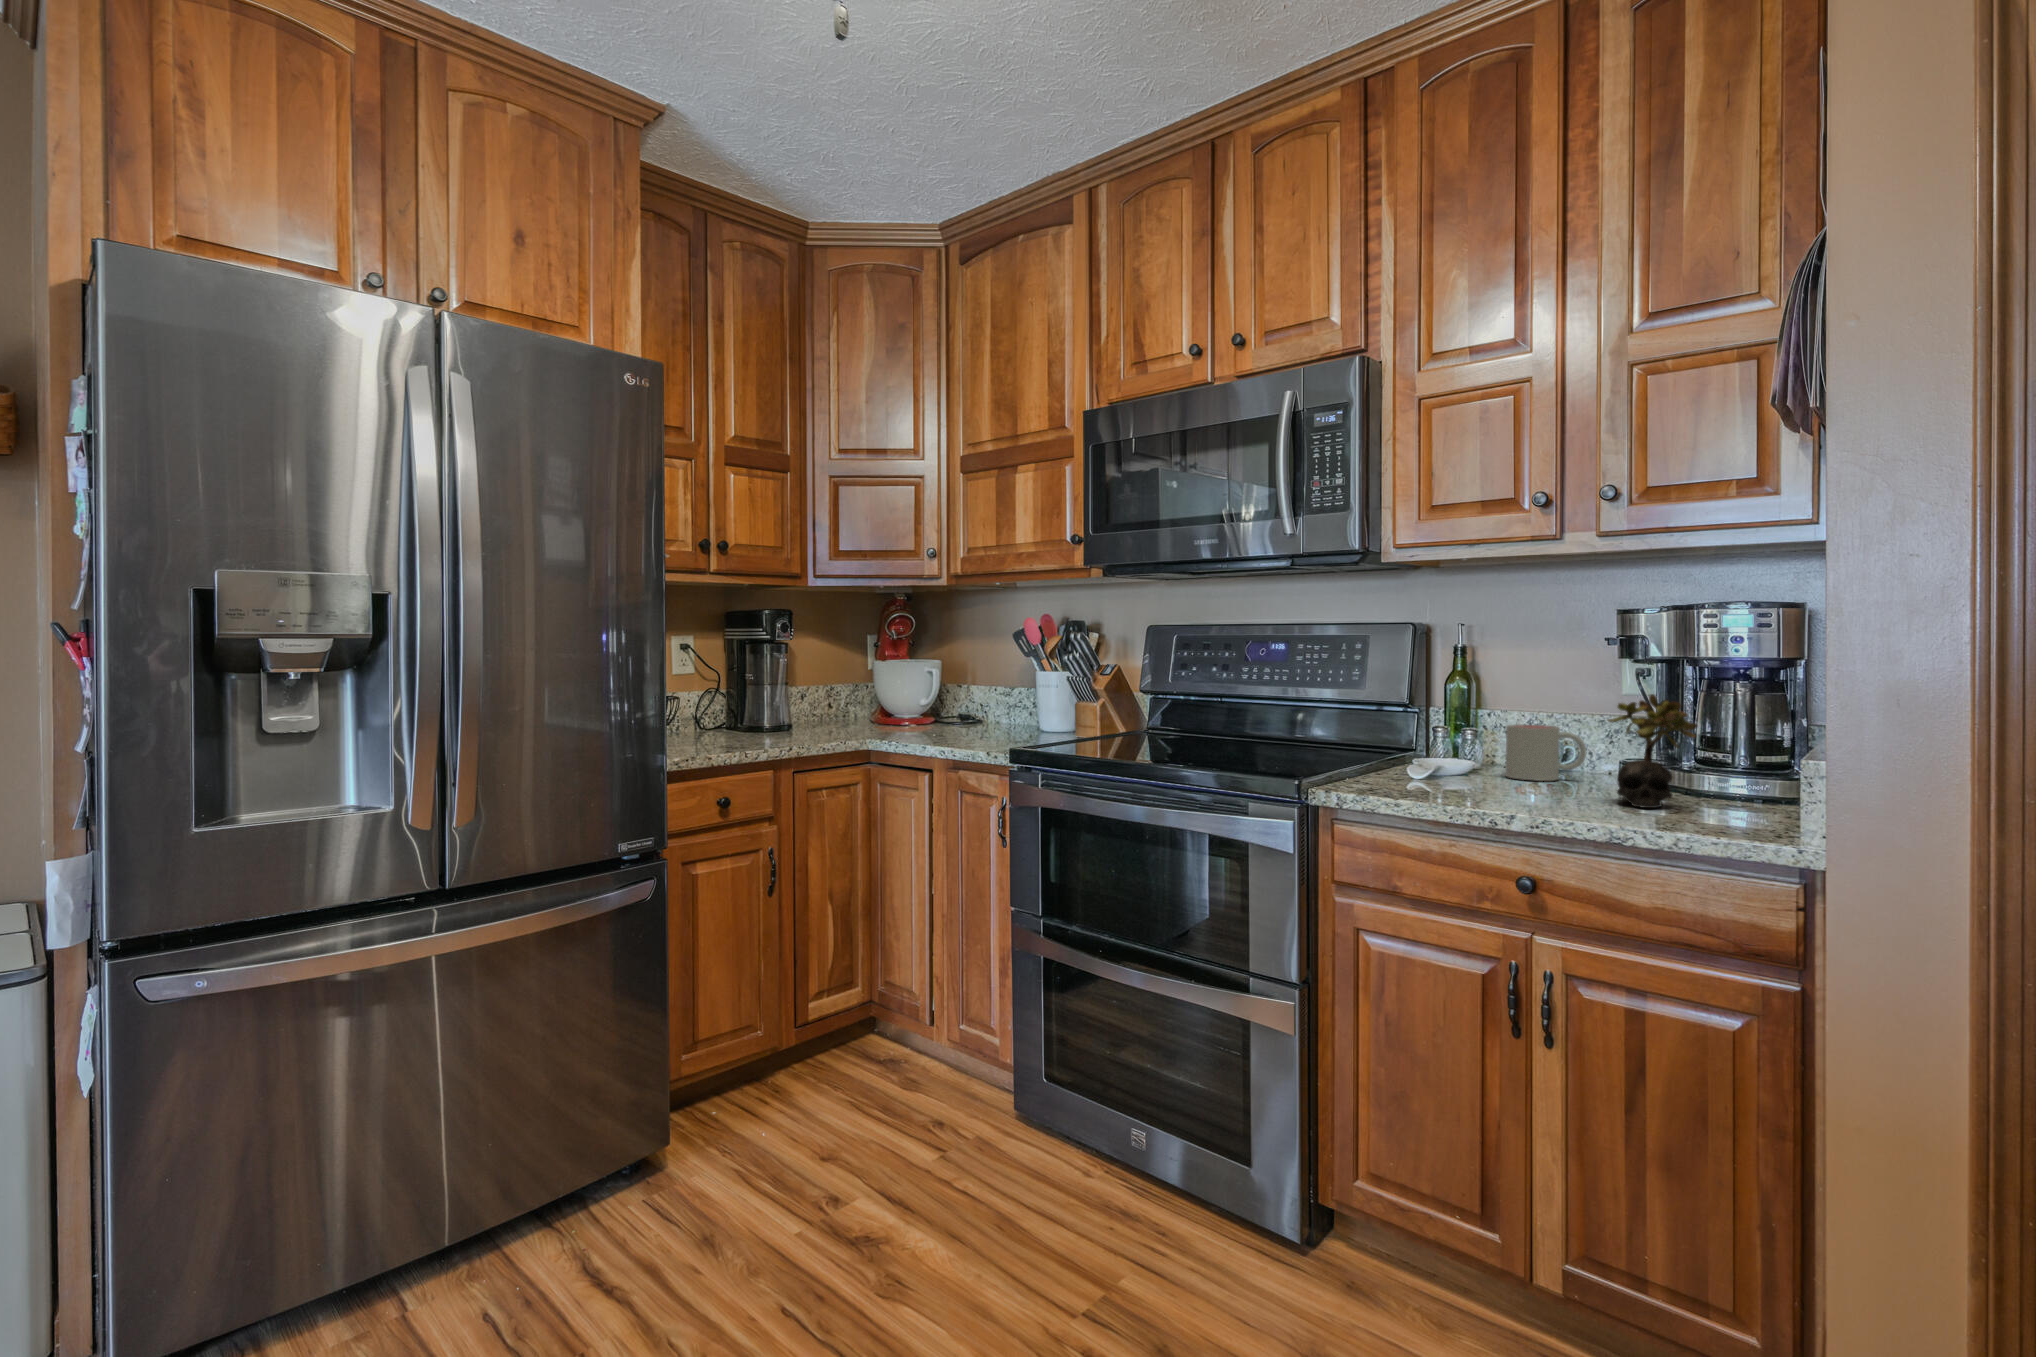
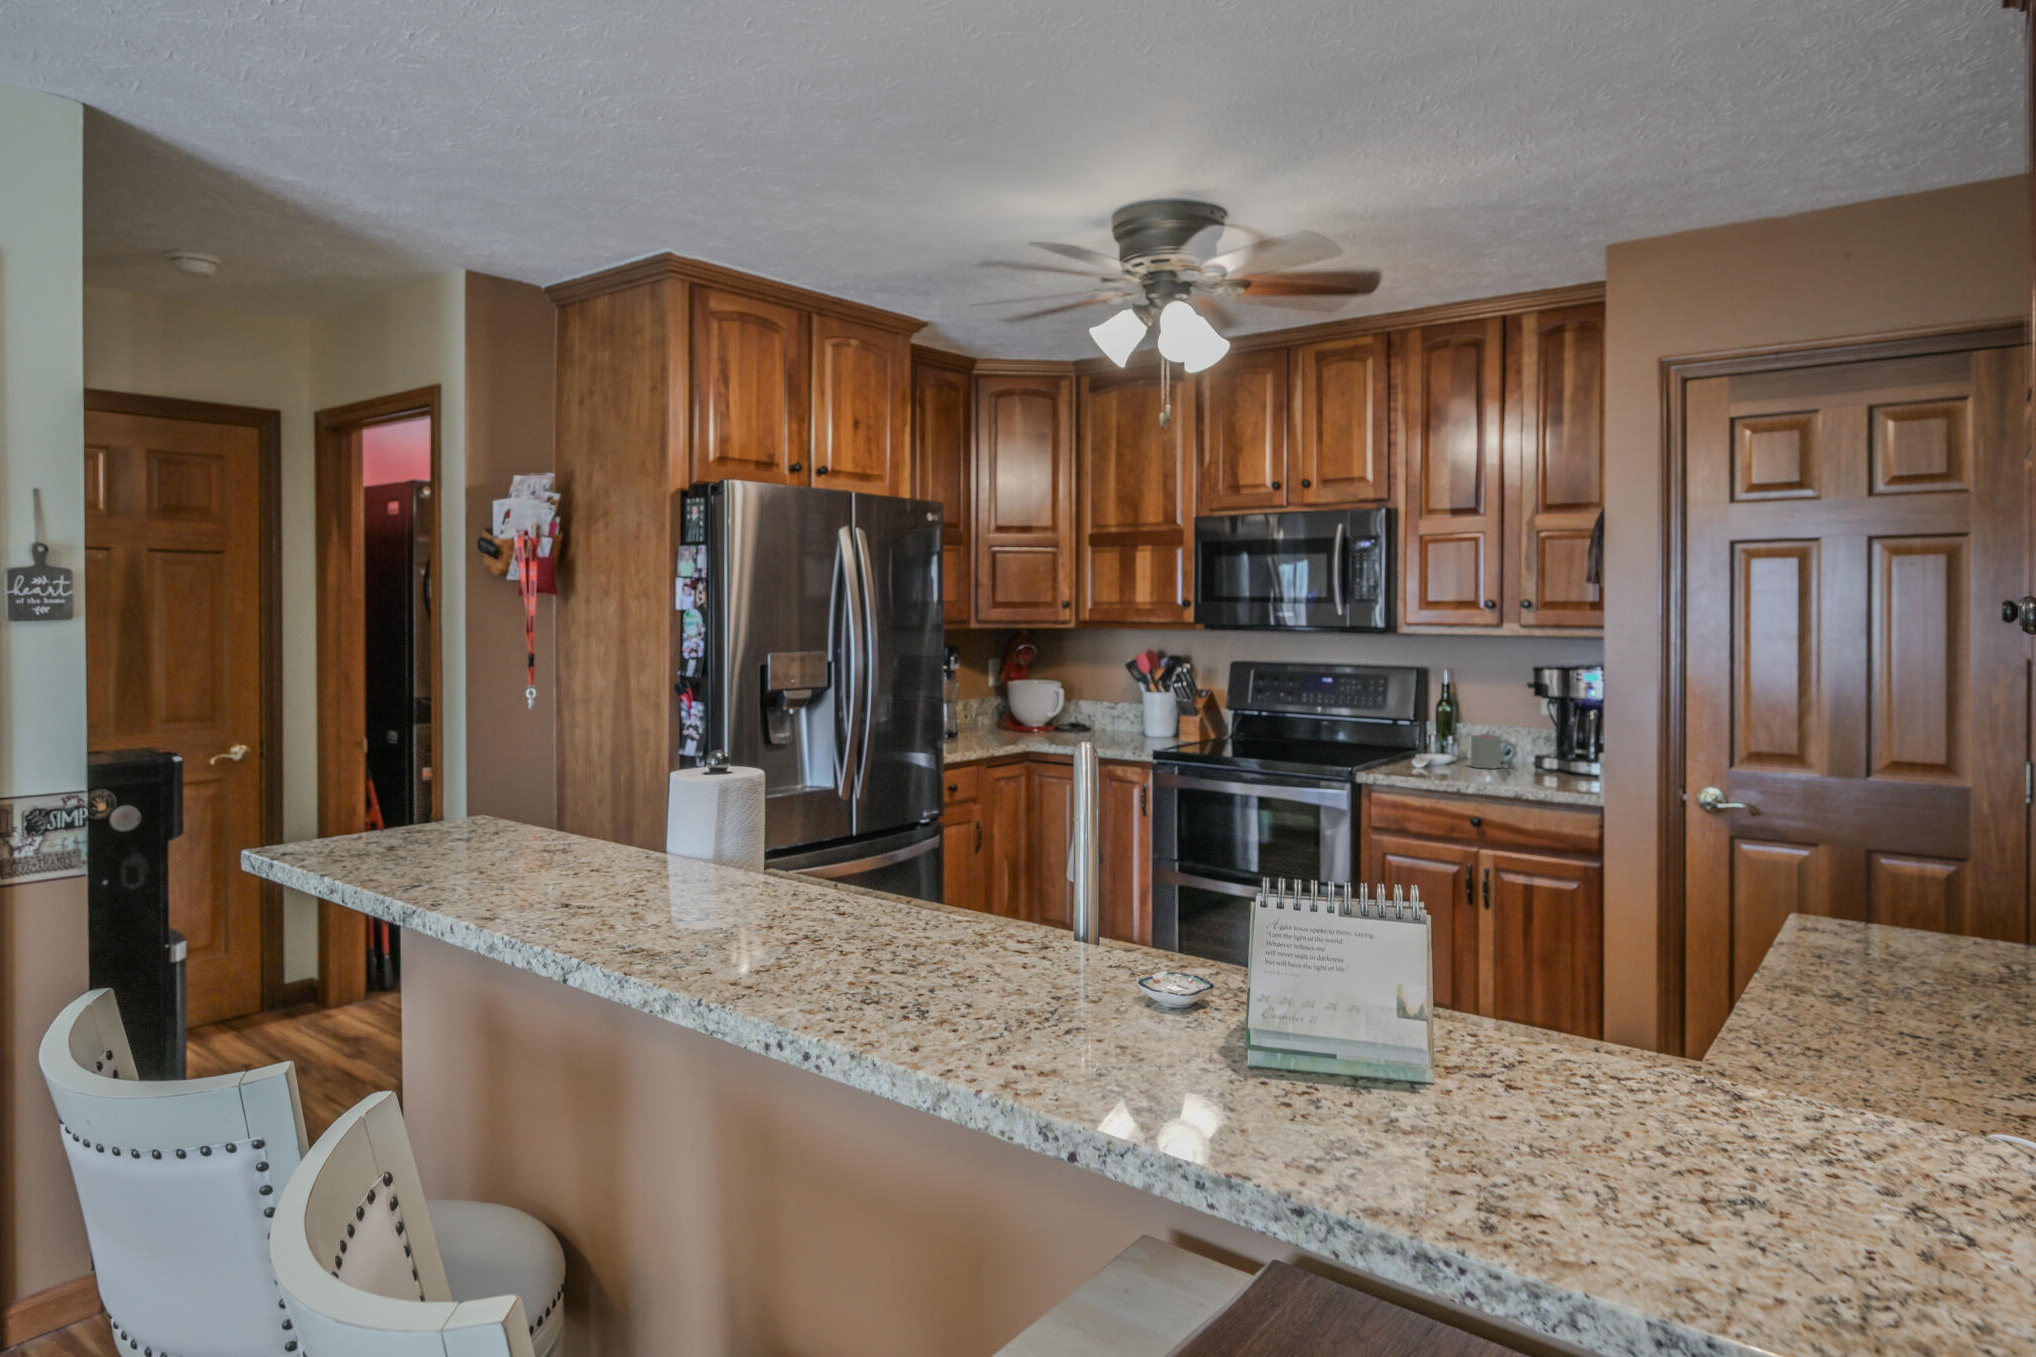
succulent plant: present [1608,694,1698,808] -> none [1521,719,1565,782]

